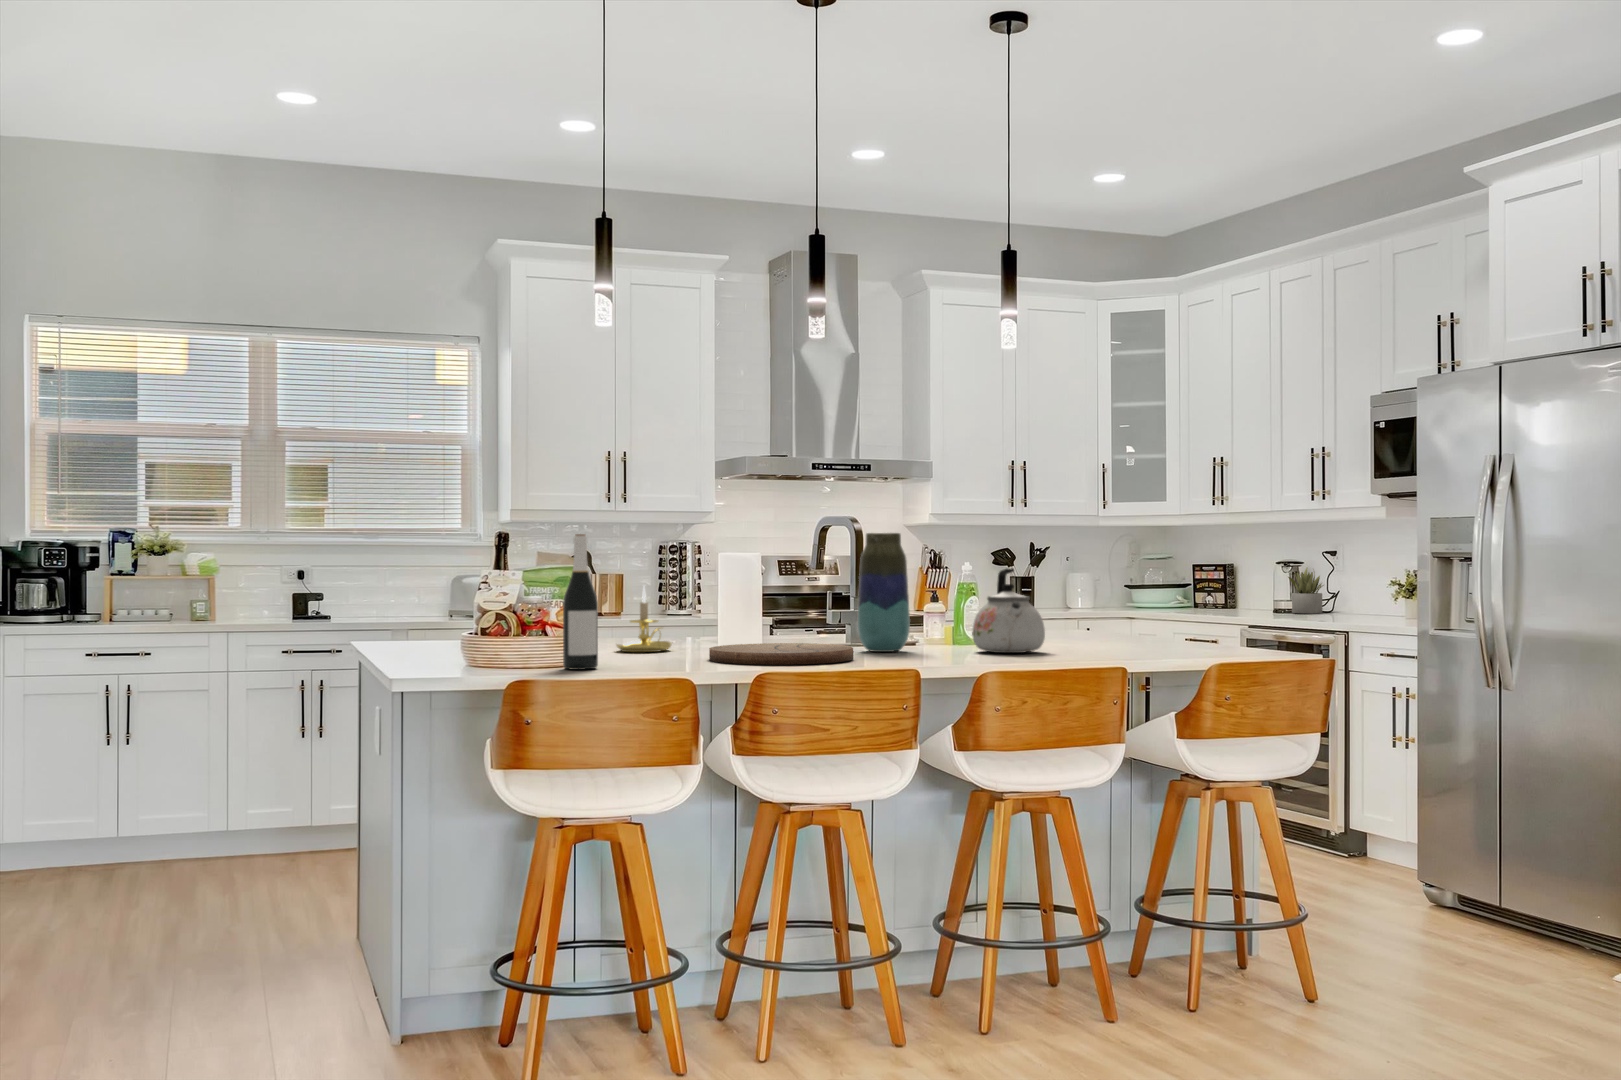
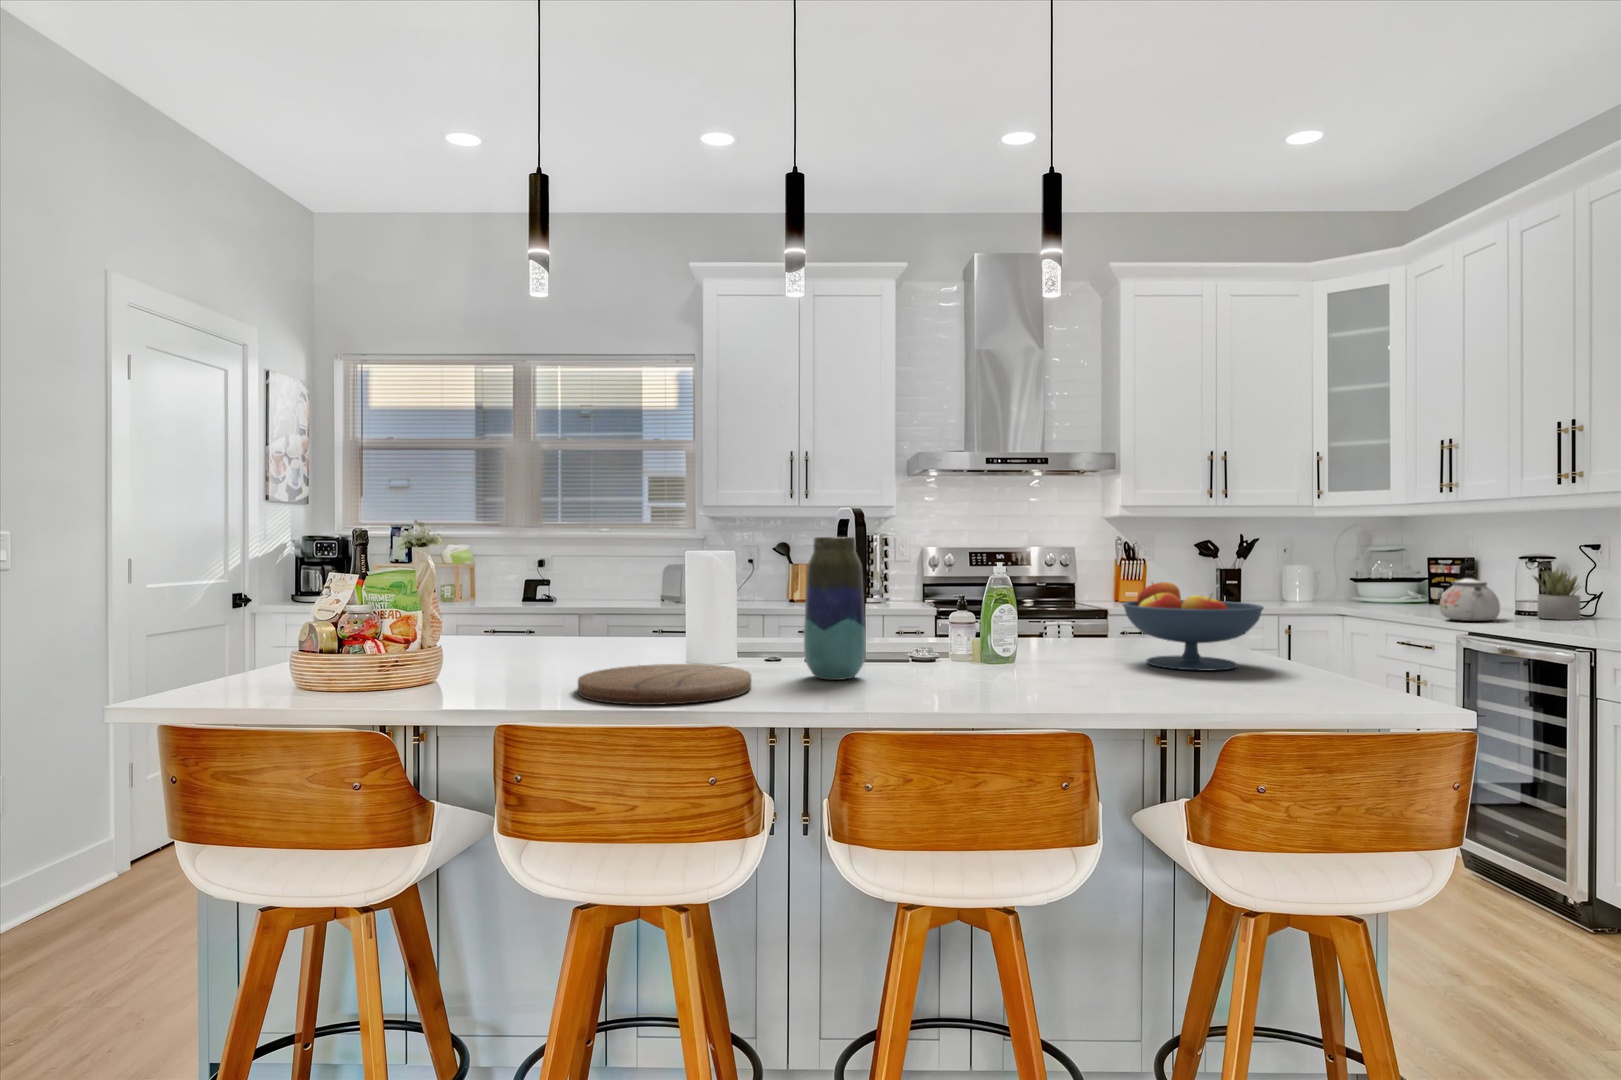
wine bottle: present [563,534,598,670] -> none [373,544,416,700]
kettle: present [972,569,1045,653] -> present [1439,563,1500,621]
fruit bowl: none [1061,573,1169,641] -> present [1123,582,1264,671]
candle holder: present [617,587,672,652] -> none [565,592,637,665]

